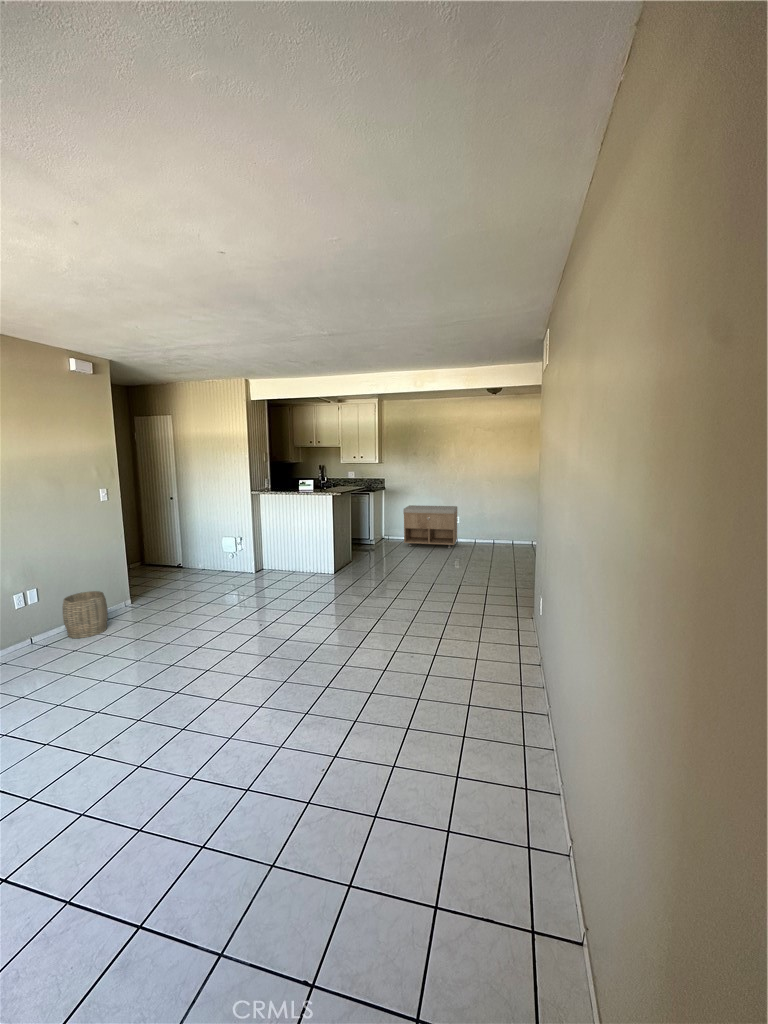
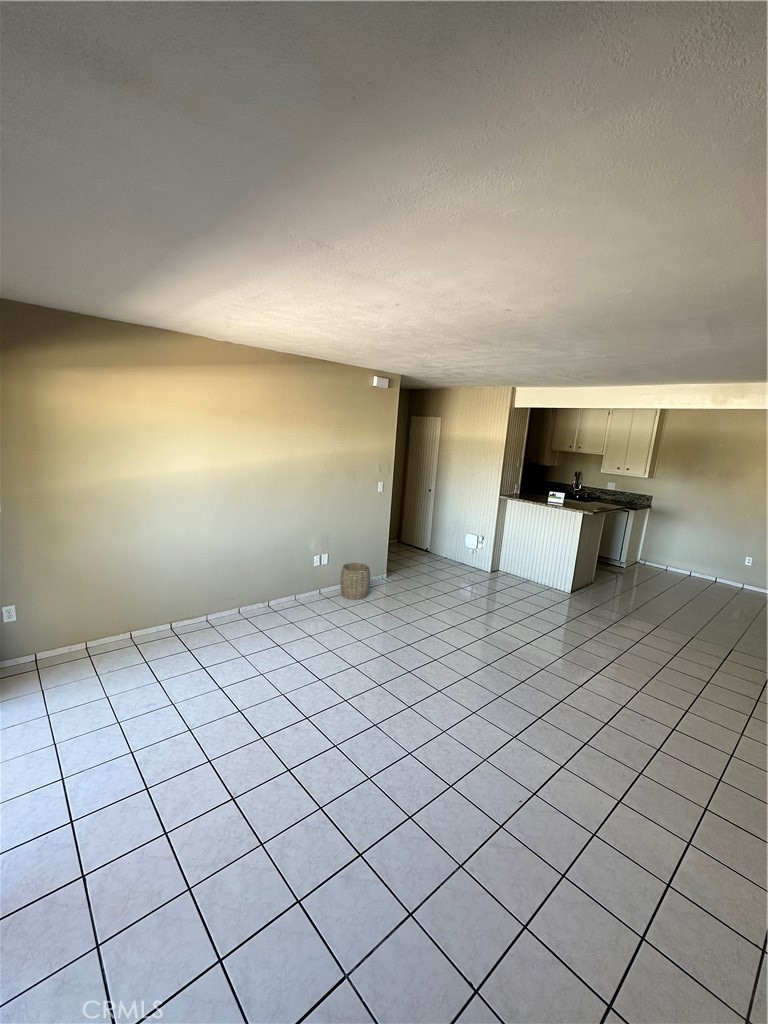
storage bench: present [403,505,457,548] -> none [663,532,750,593]

